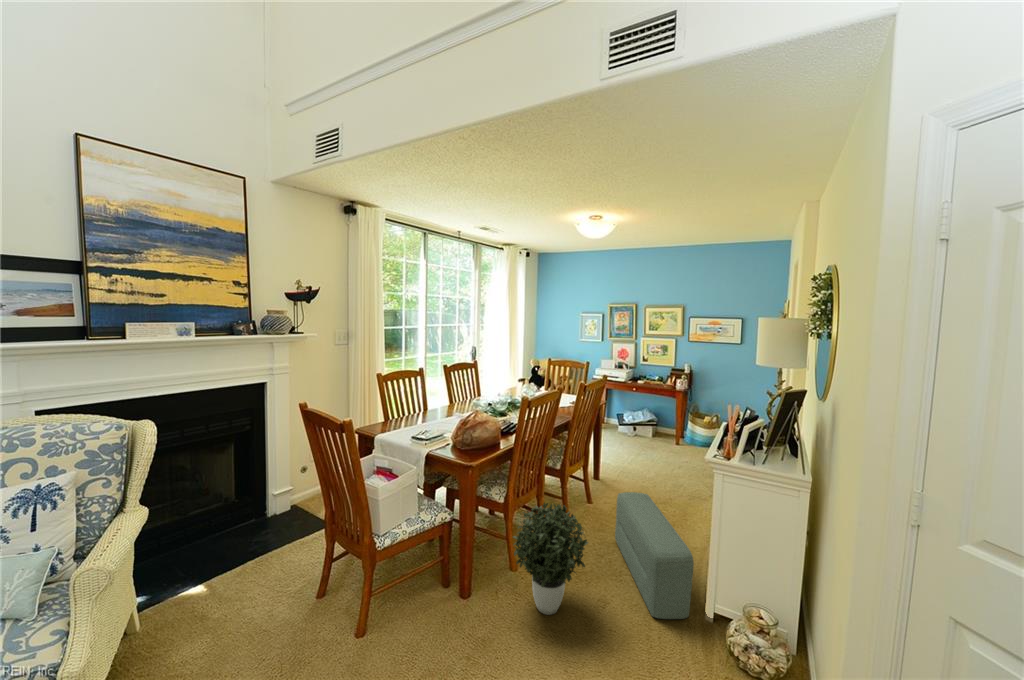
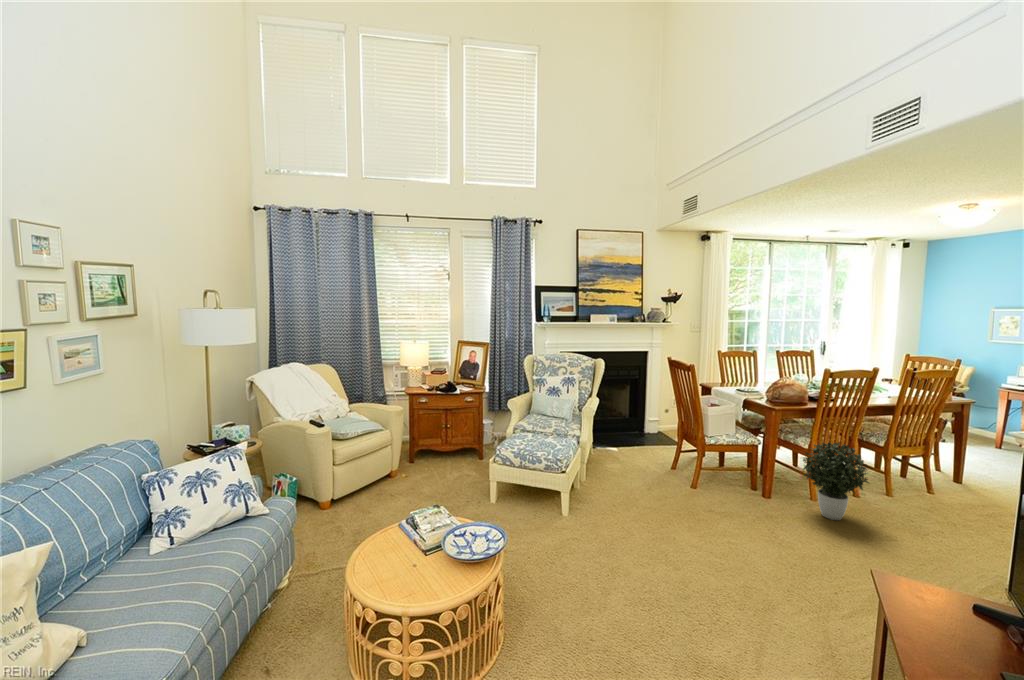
pouf: present [615,492,694,619] -> none [935,470,987,563]

